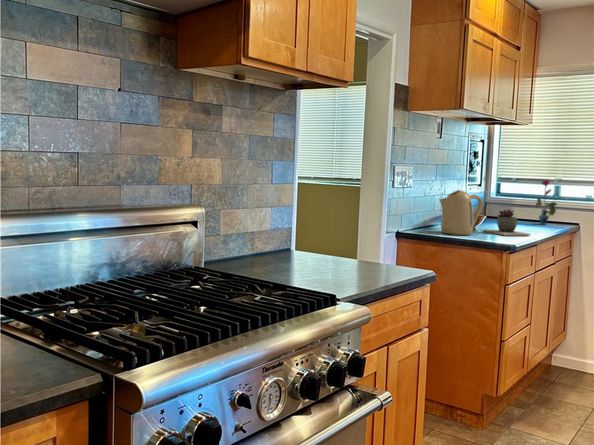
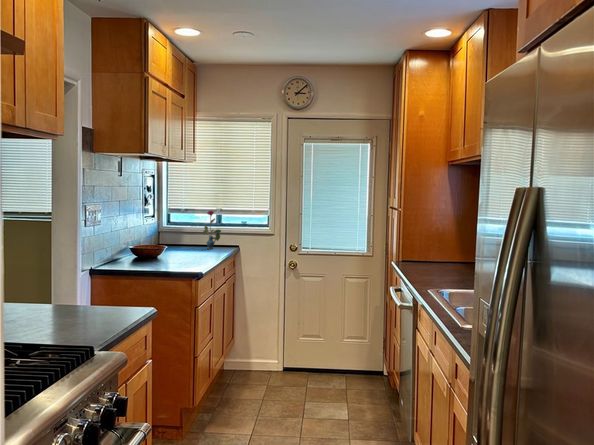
kettle: present [439,190,483,235] -> none [129,226,168,267]
succulent plant: present [483,209,530,236] -> none [168,240,208,264]

